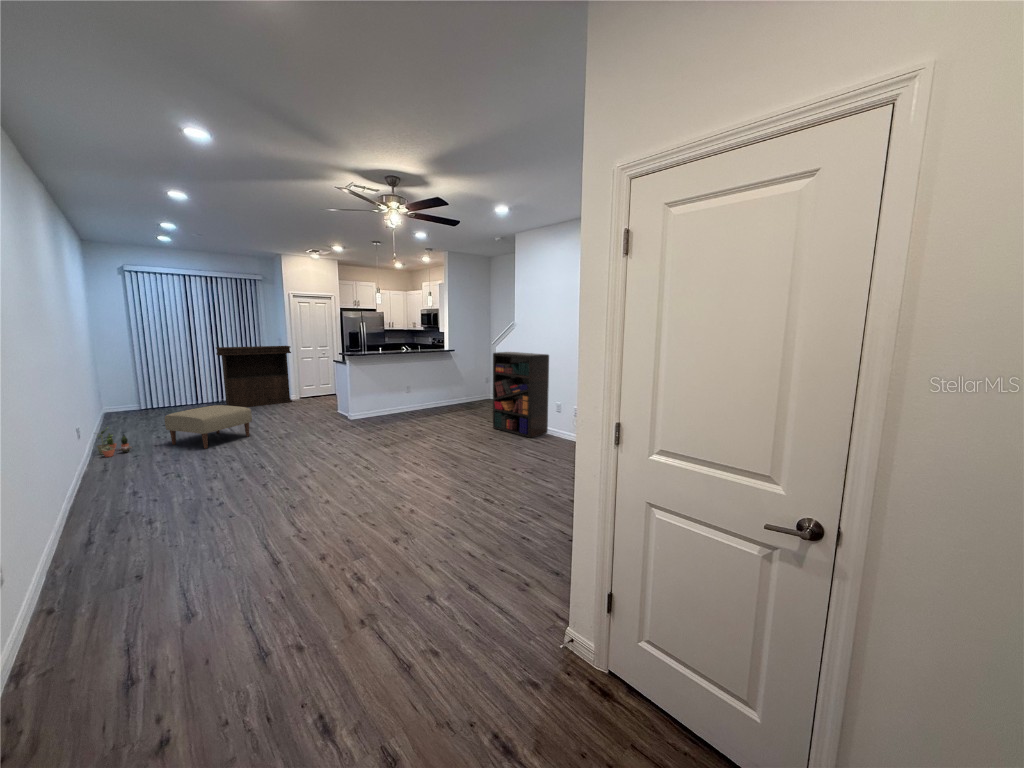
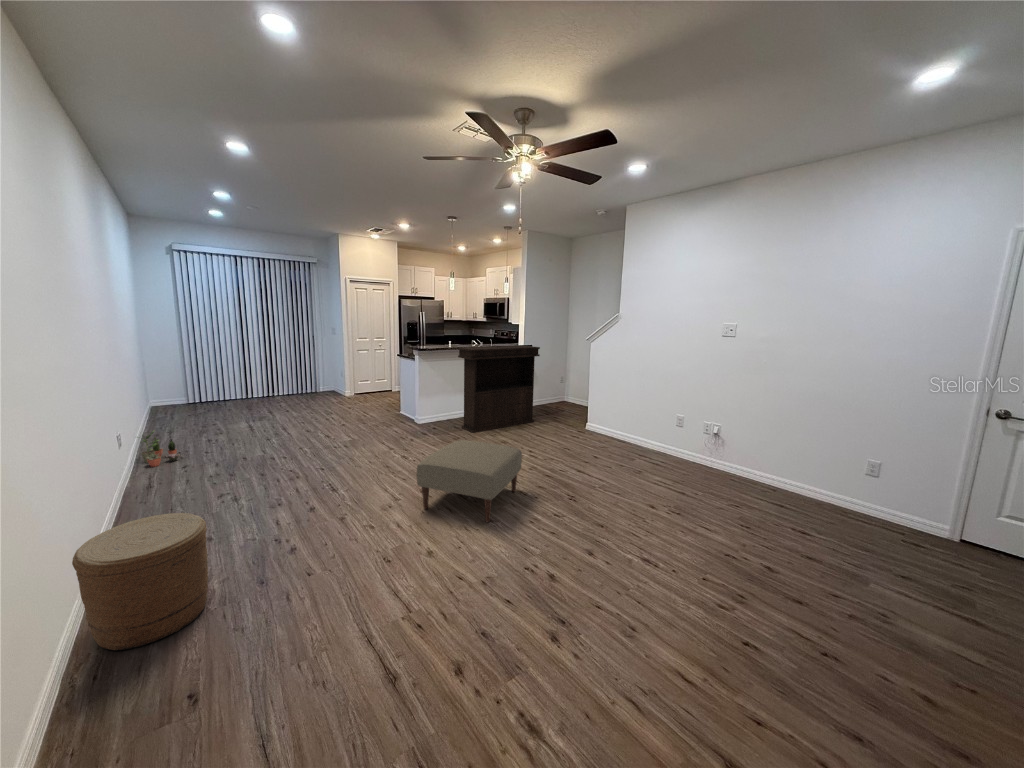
console table: present [216,346,292,407] -> present [458,346,540,433]
bookshelf: present [493,352,549,438] -> none [590,350,669,458]
ottoman: present [165,405,252,449] -> present [417,440,522,522]
woven basket: none [51,471,151,559] -> present [72,513,208,651]

